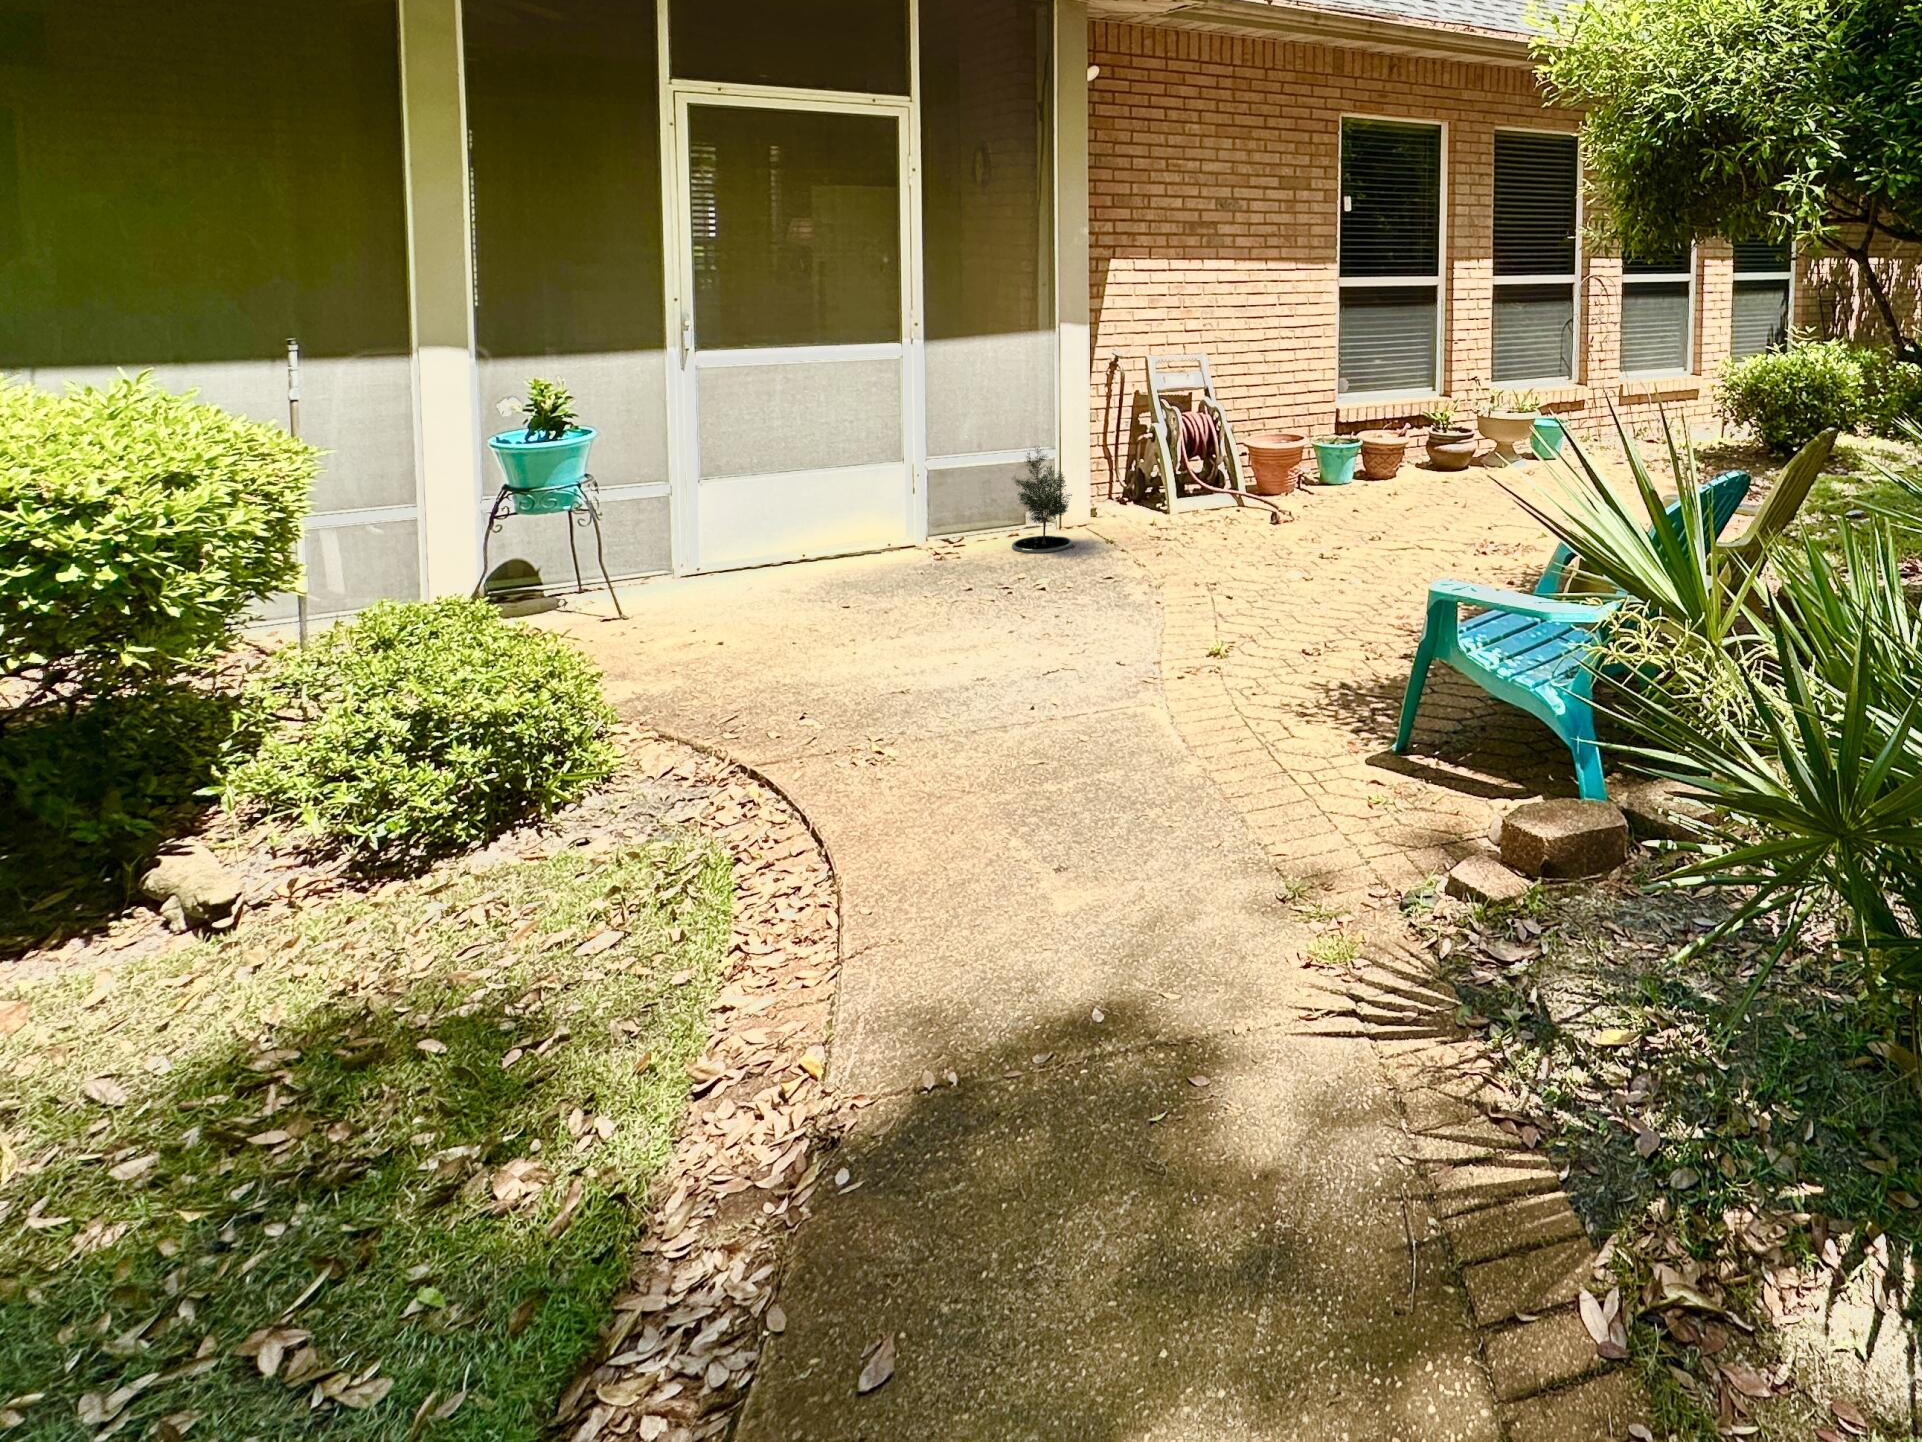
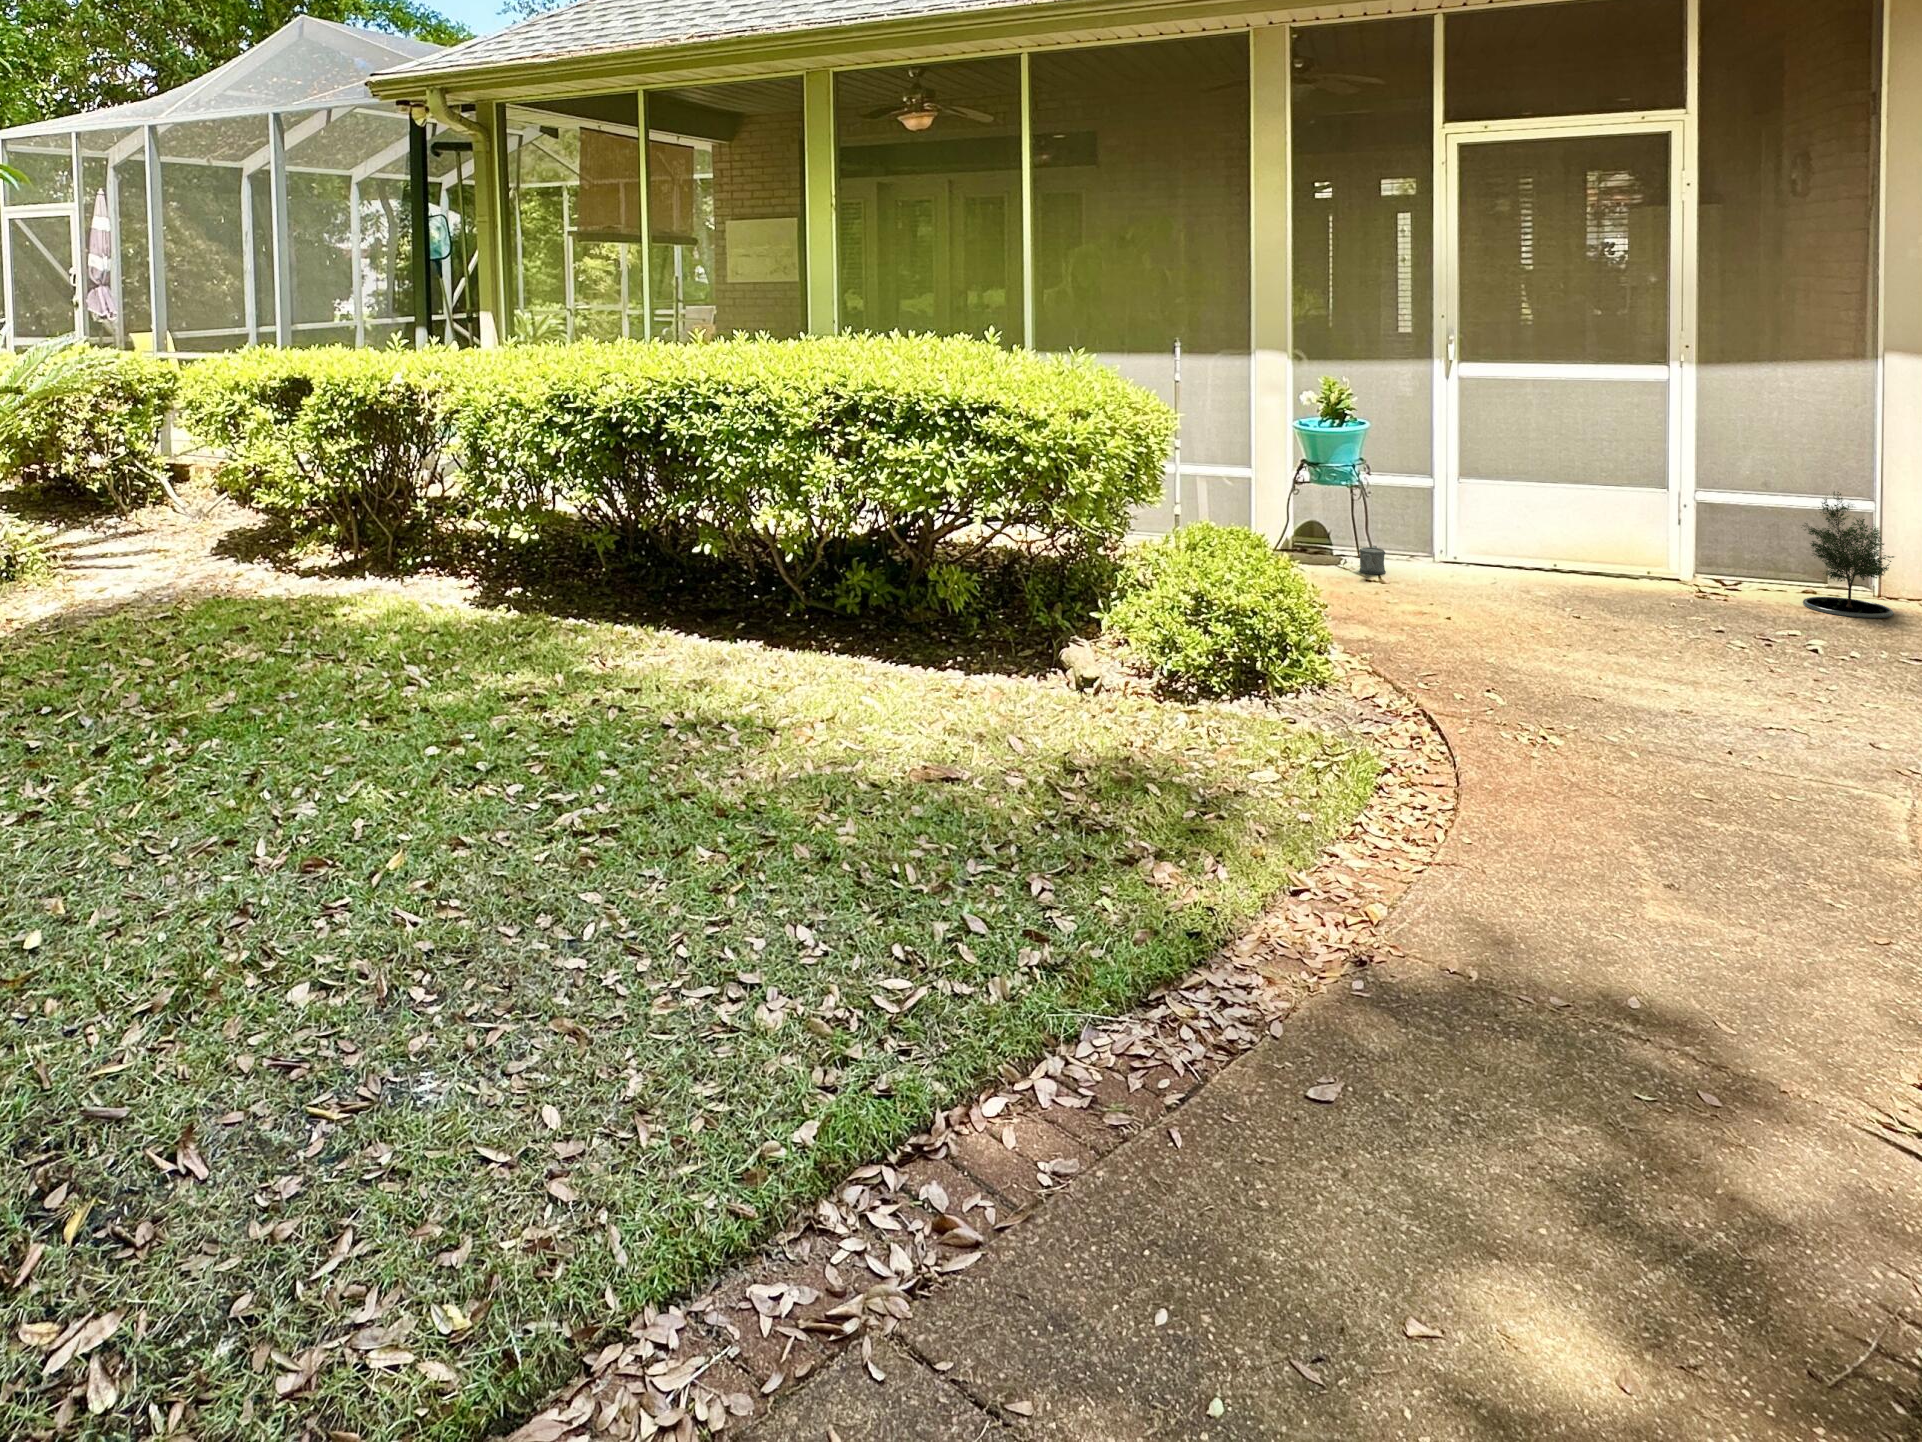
watering can: none [584,574,620,612] -> present [1359,546,1386,574]

